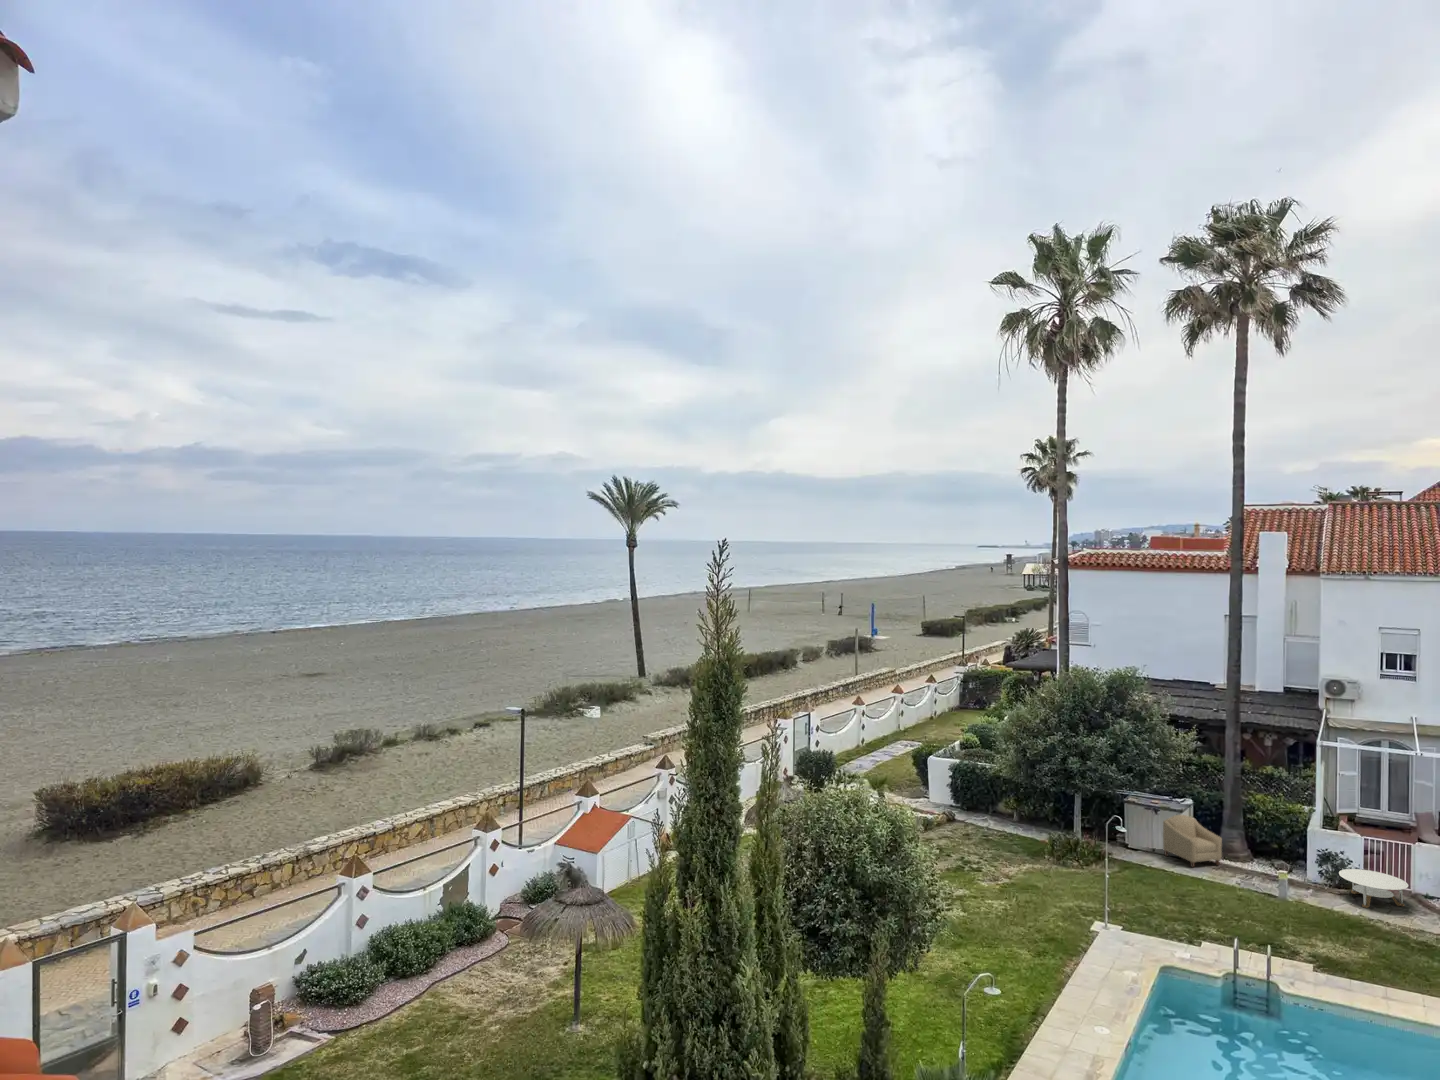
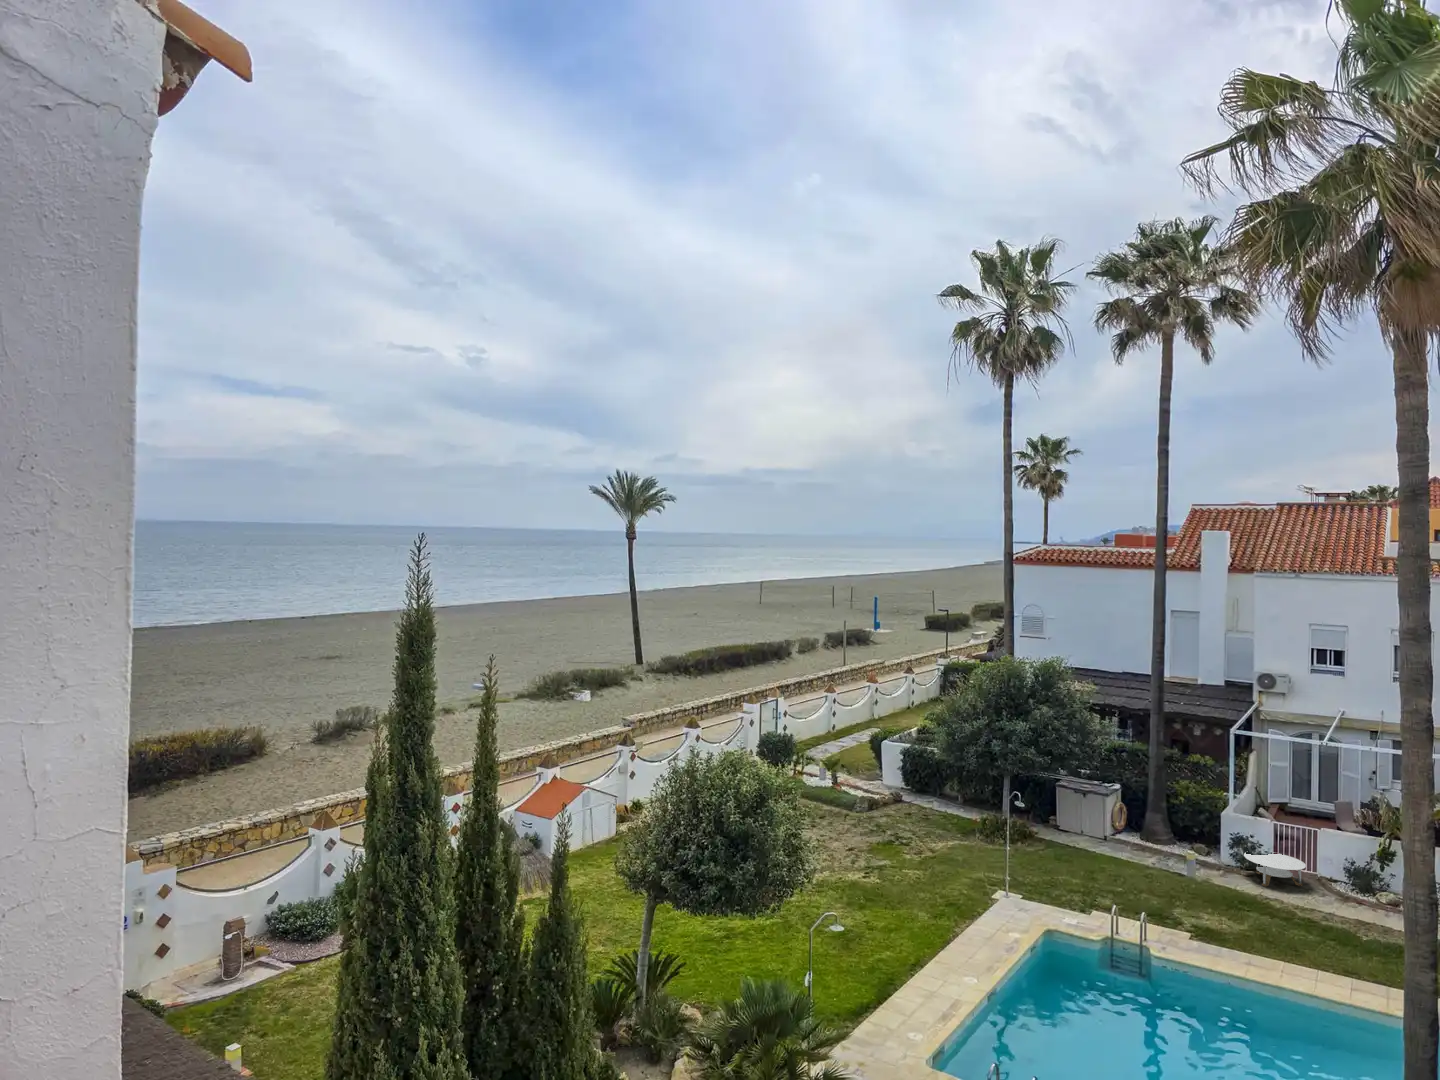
chair: present [1163,815,1222,867] -> none [1089,798,1143,847]

